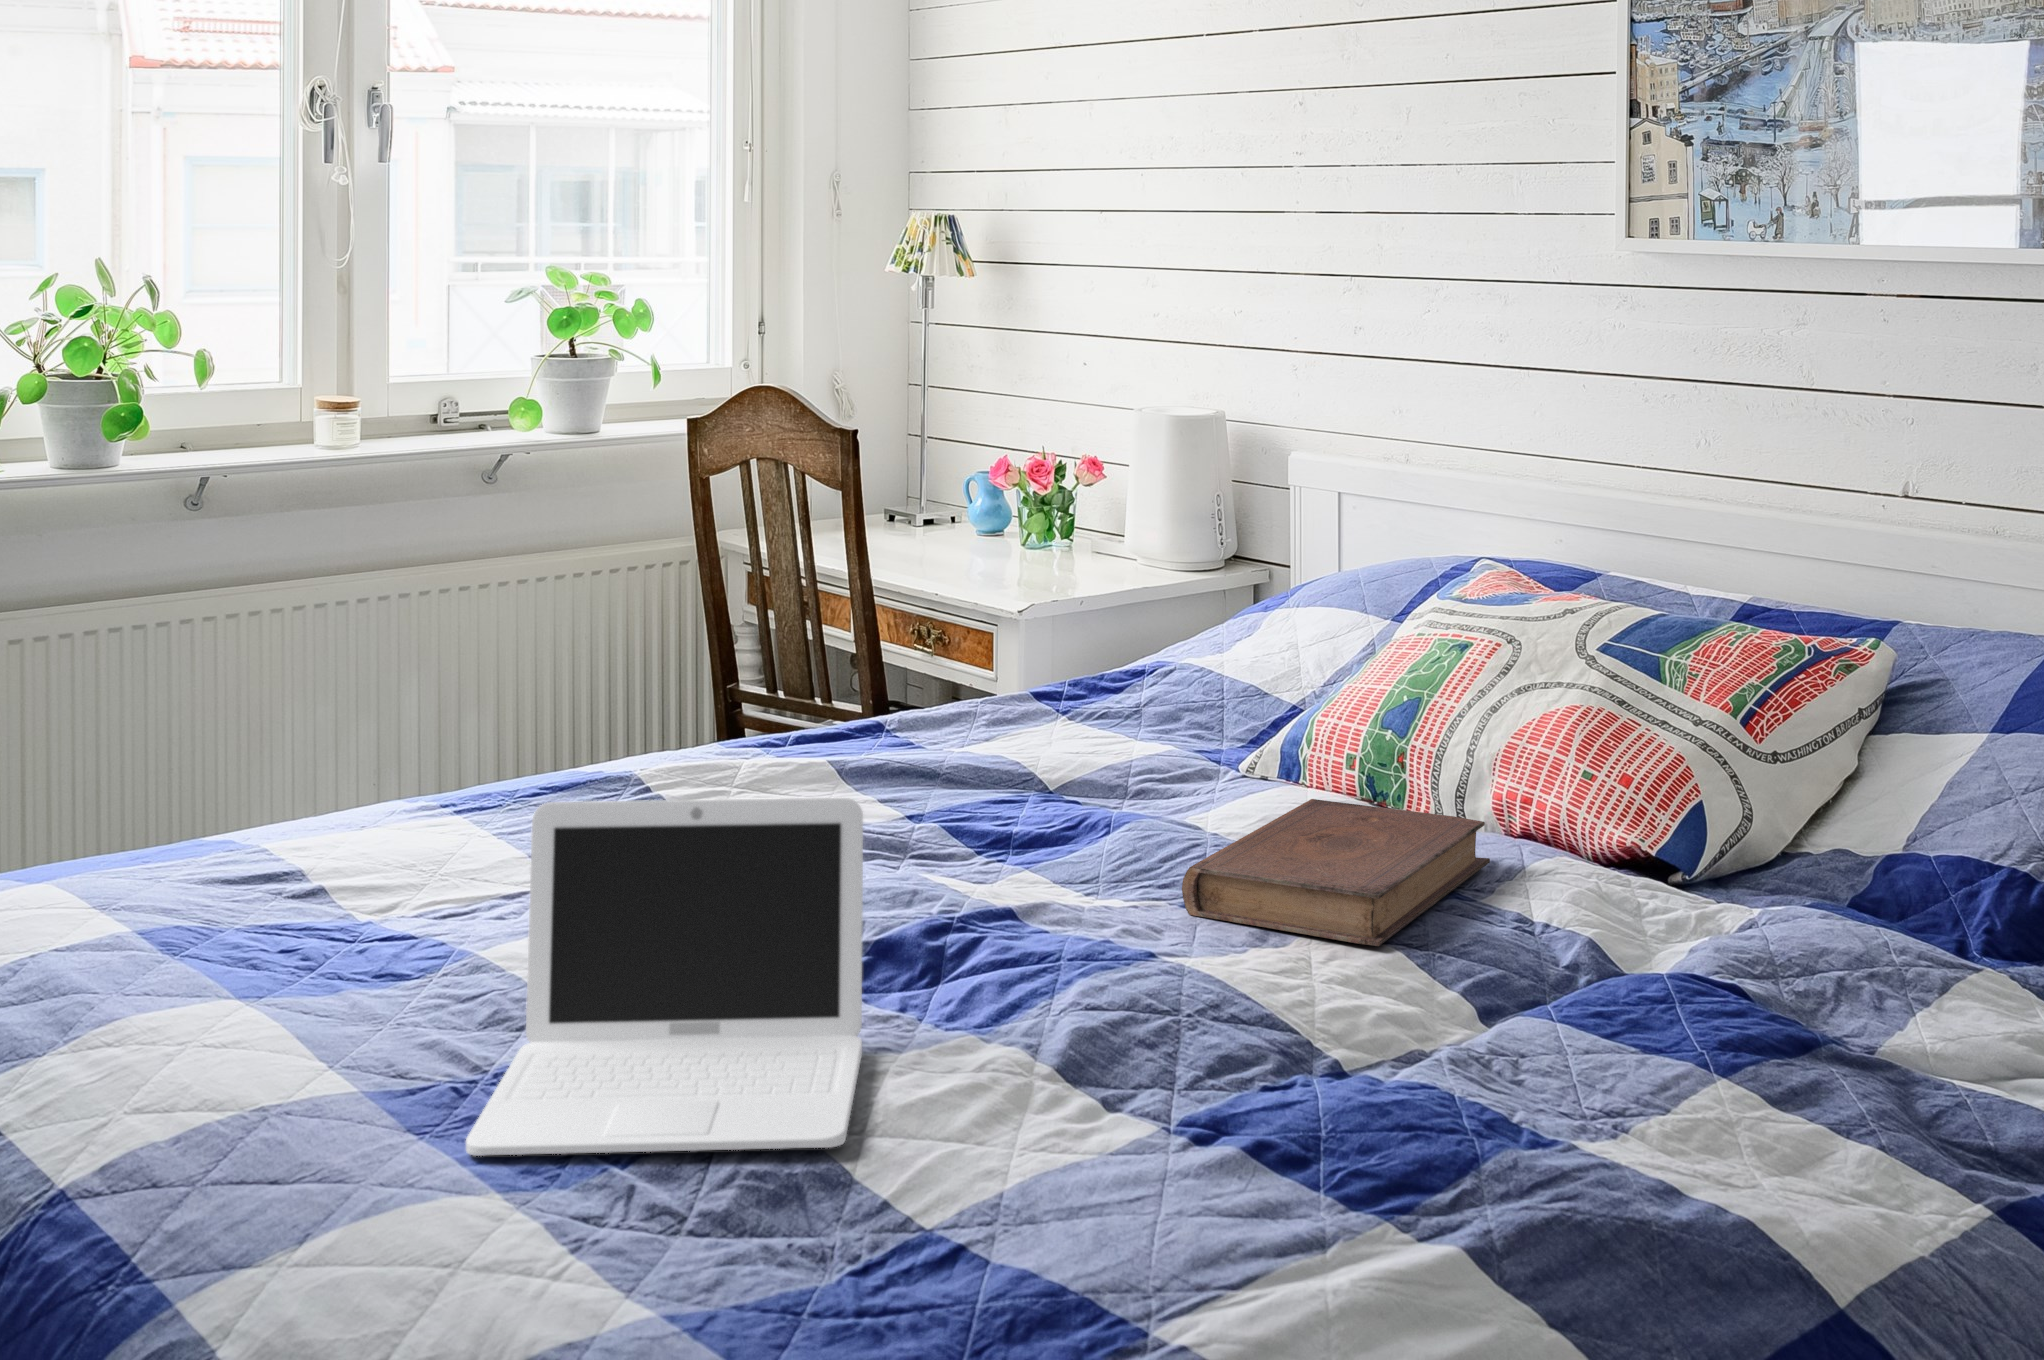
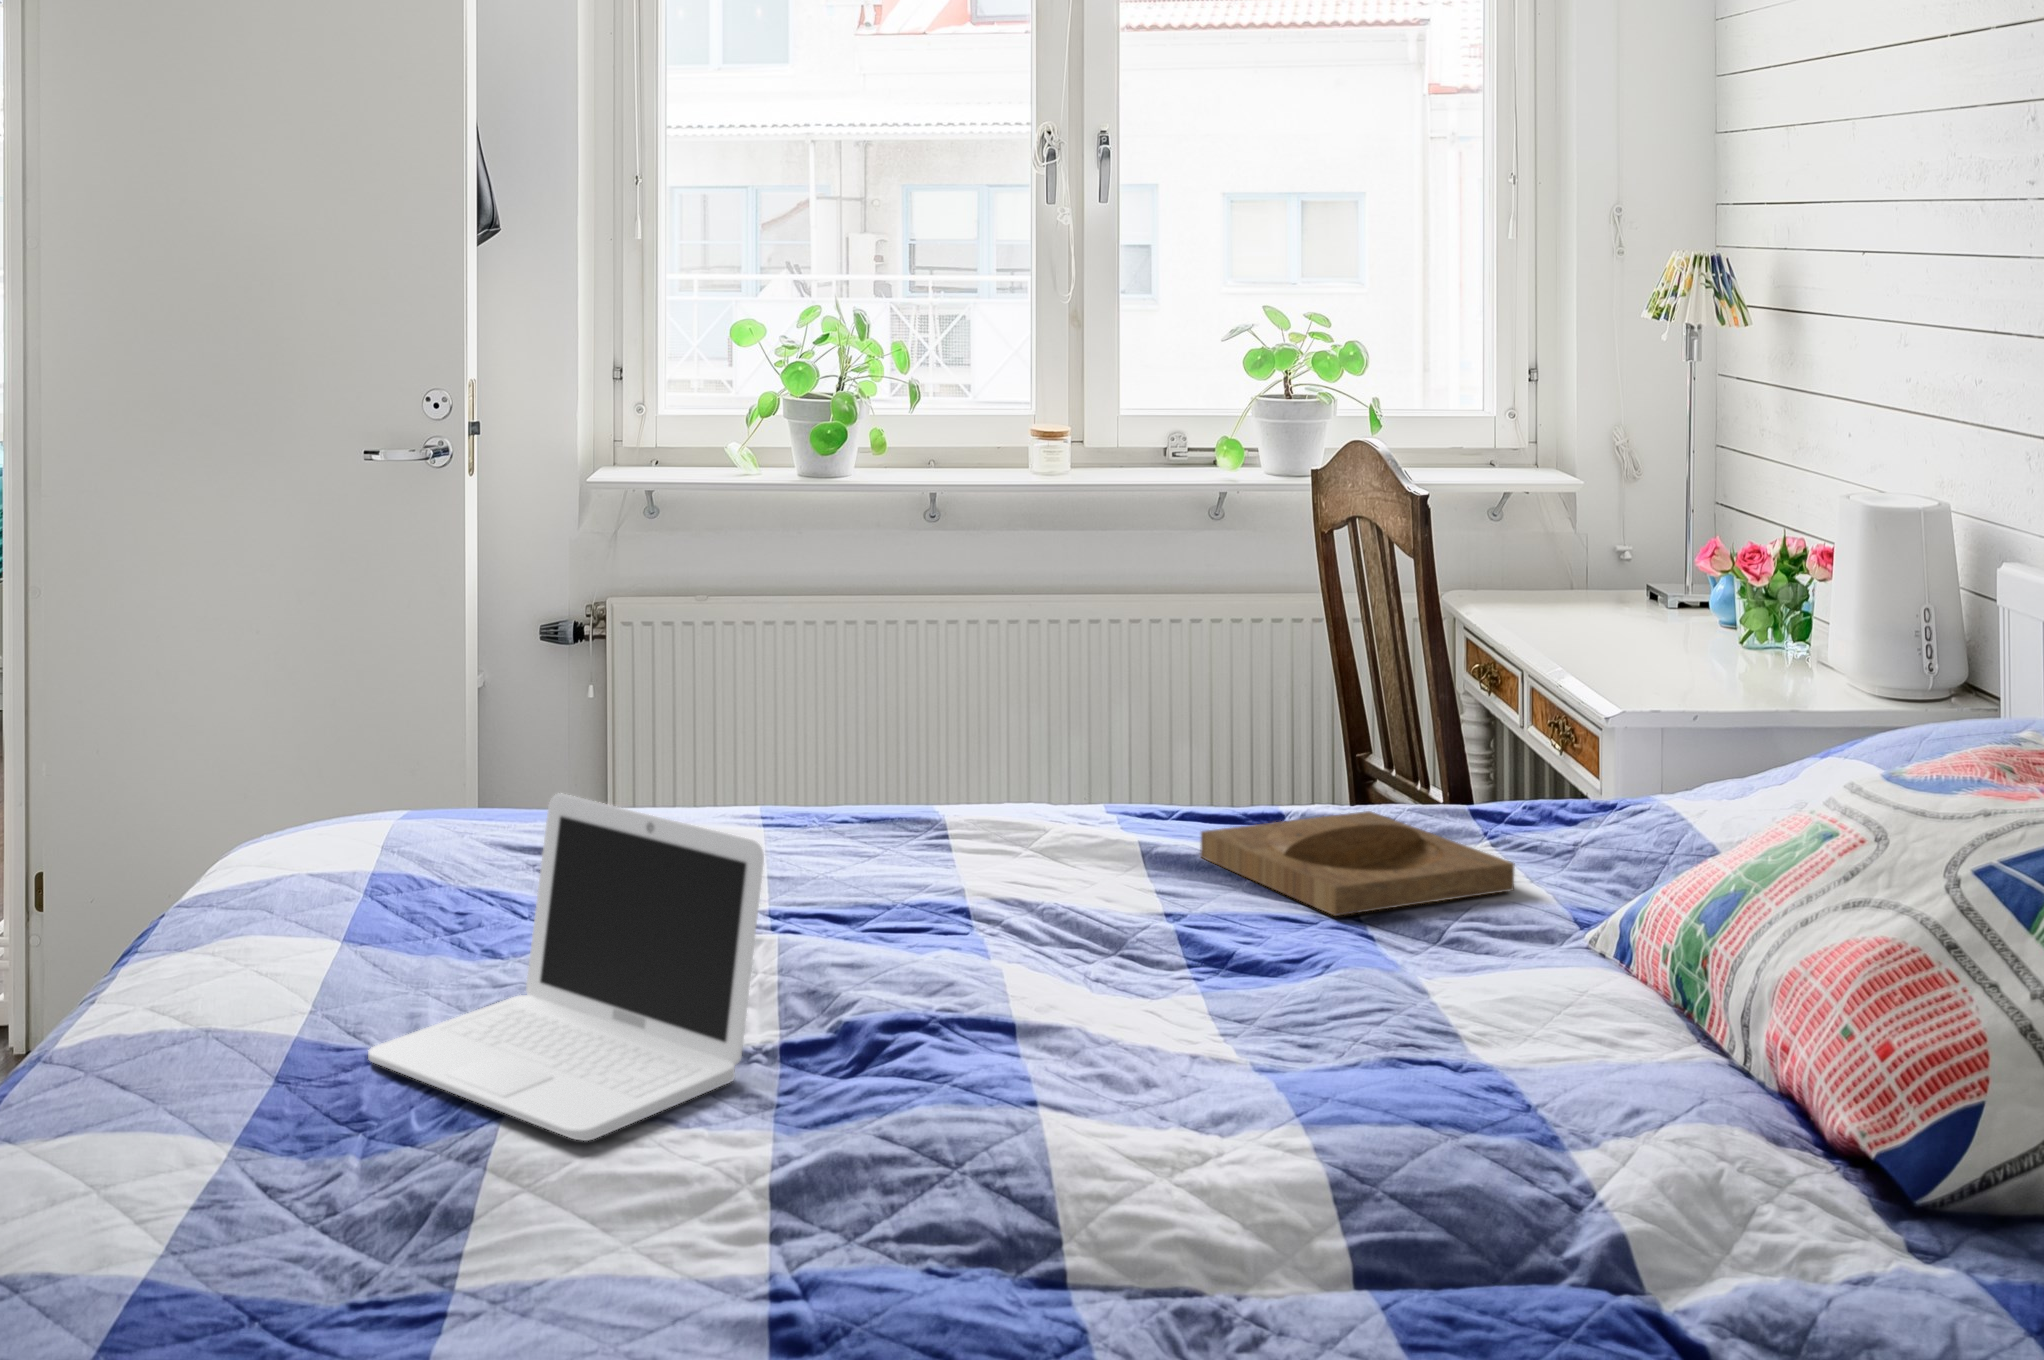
tray: none [880,708,1142,794] -> present [1200,811,1515,916]
book: present [1182,799,1490,946] -> none [1234,978,1671,1144]

